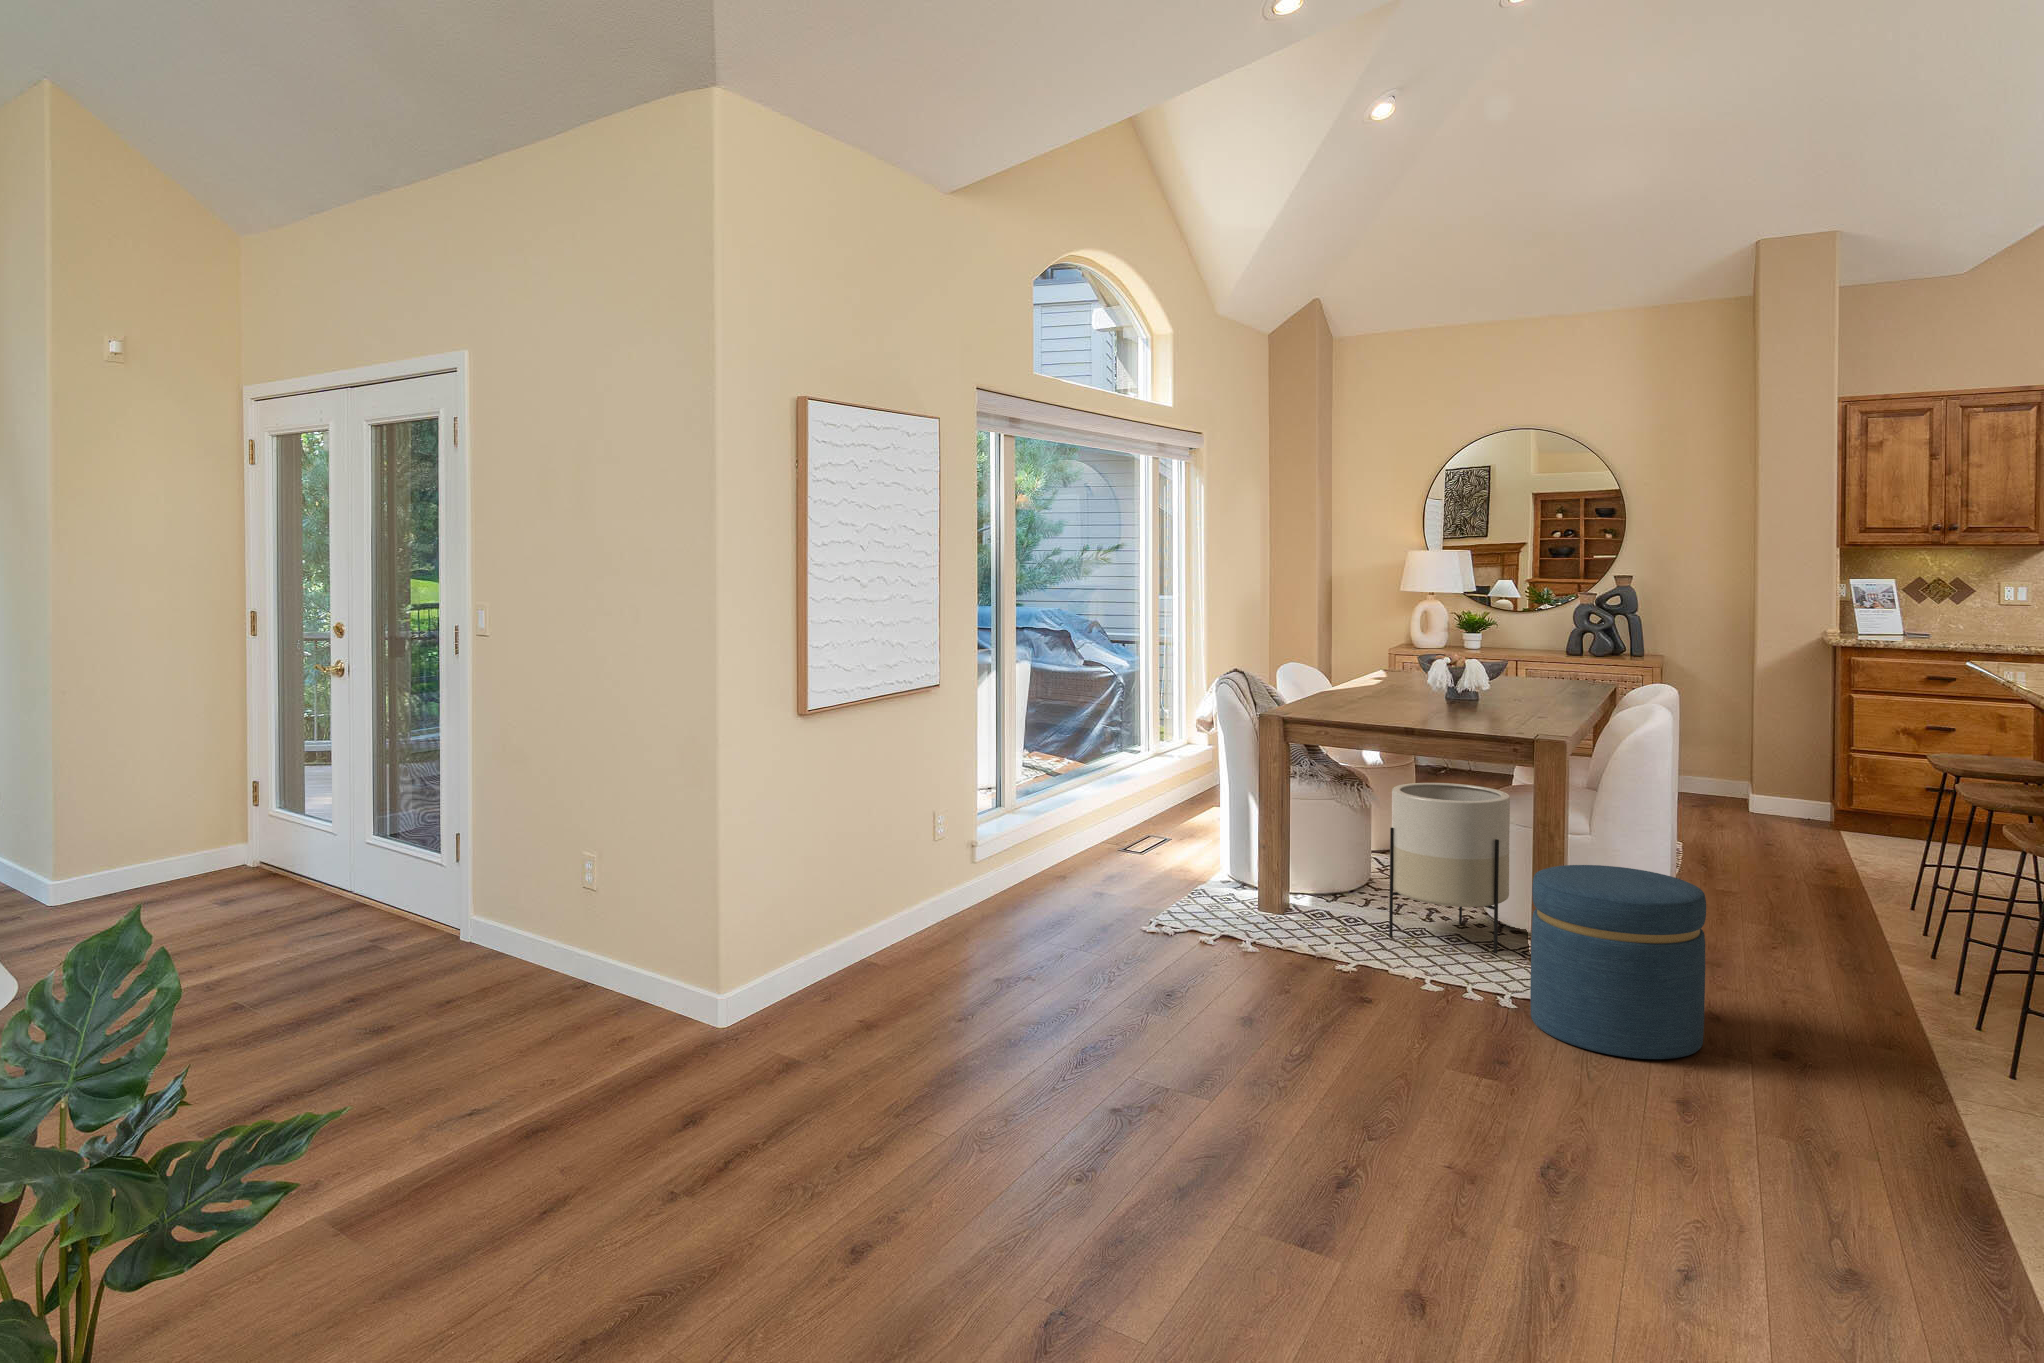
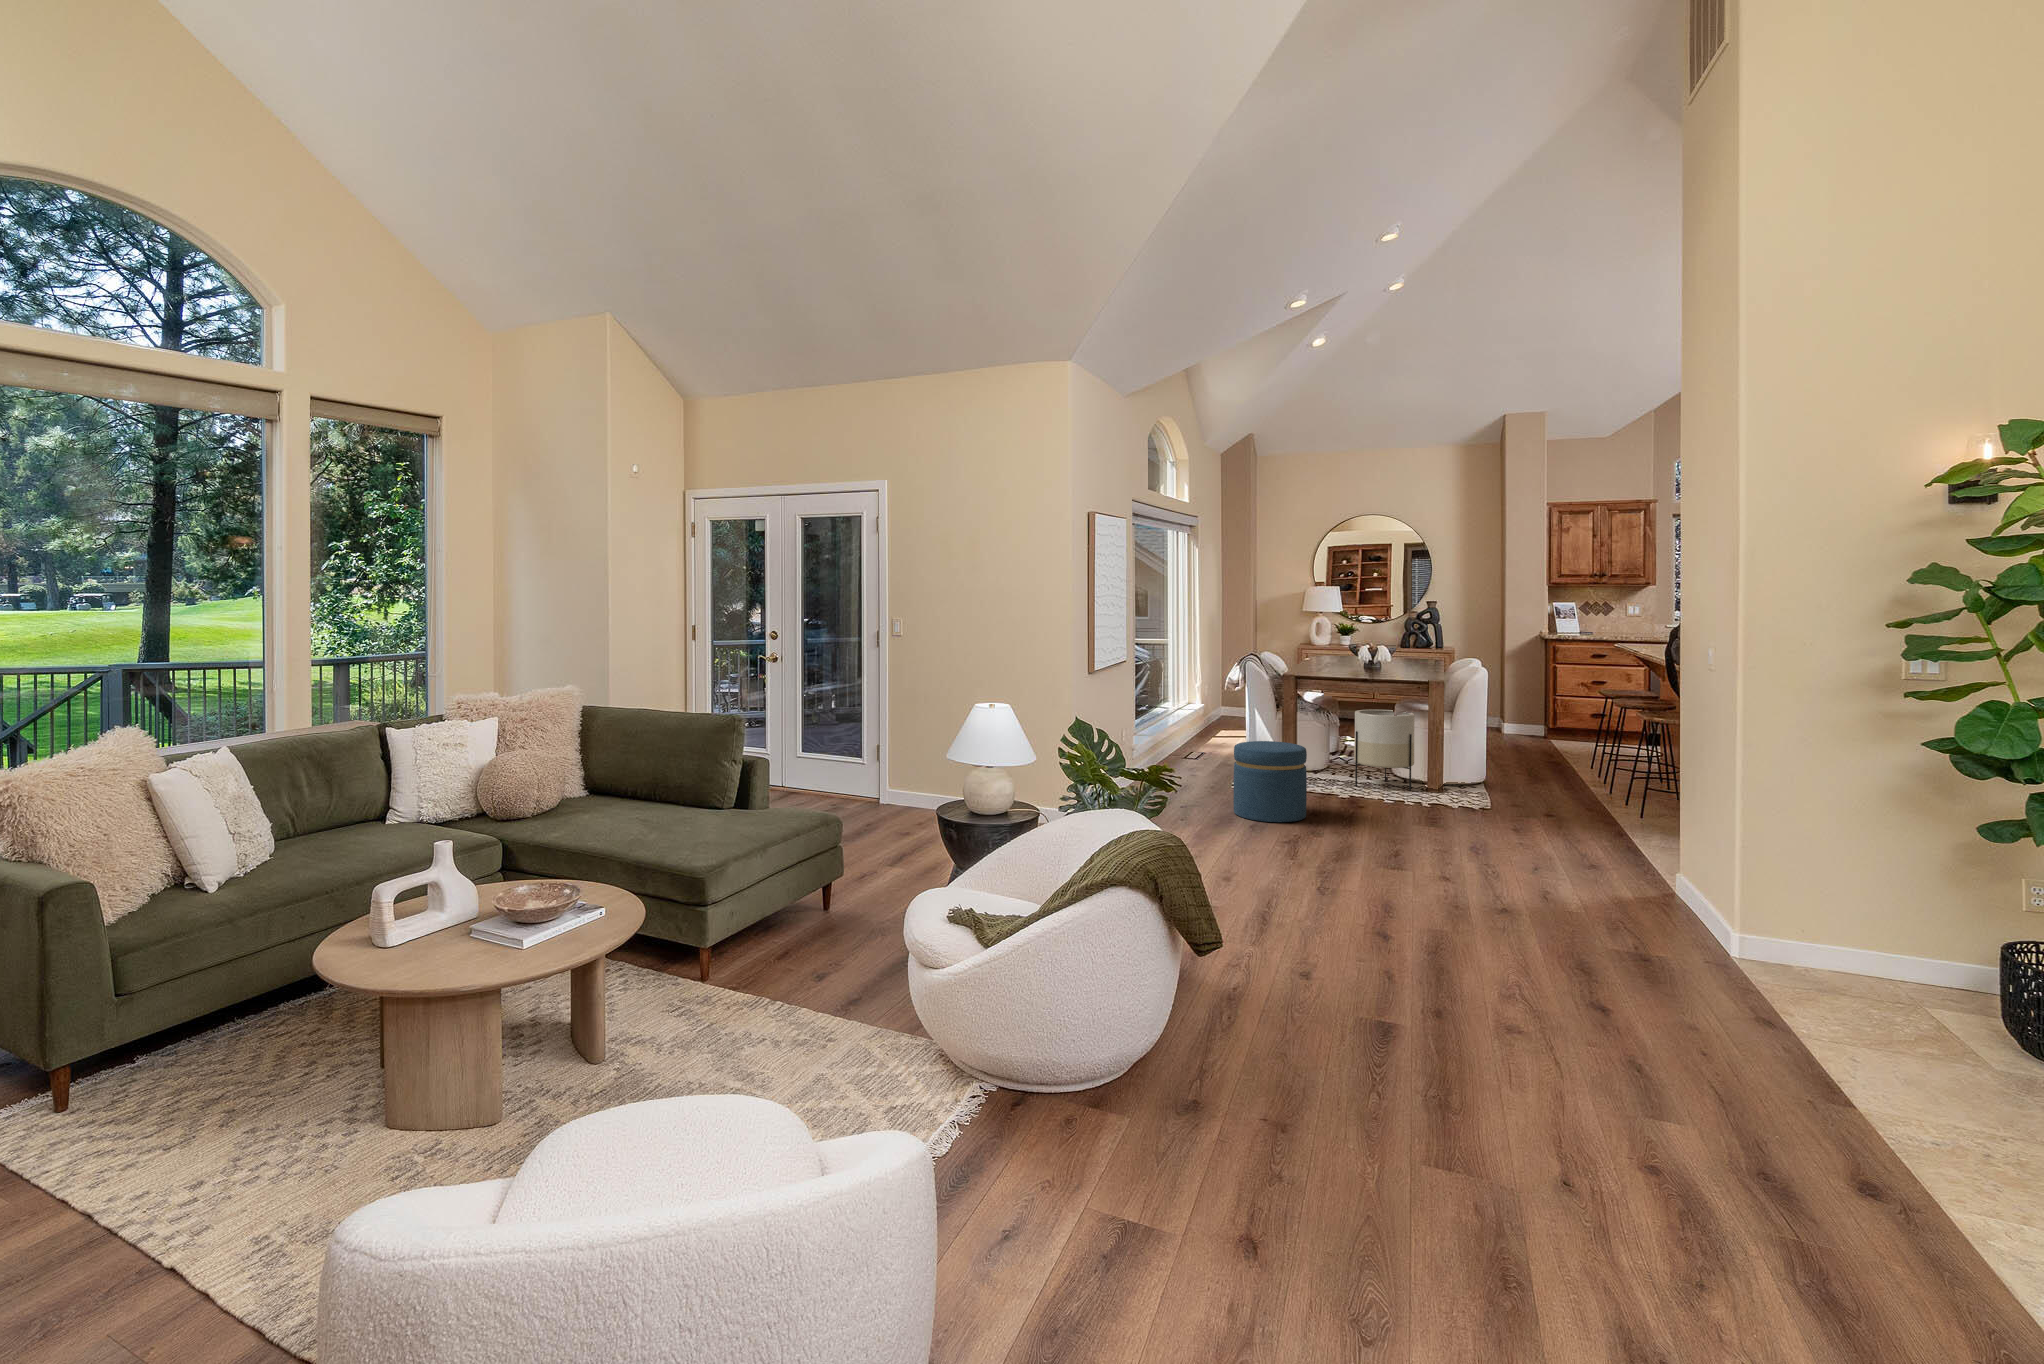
ottoman: present [1530,865,1706,1059] -> present [1234,741,1307,822]

